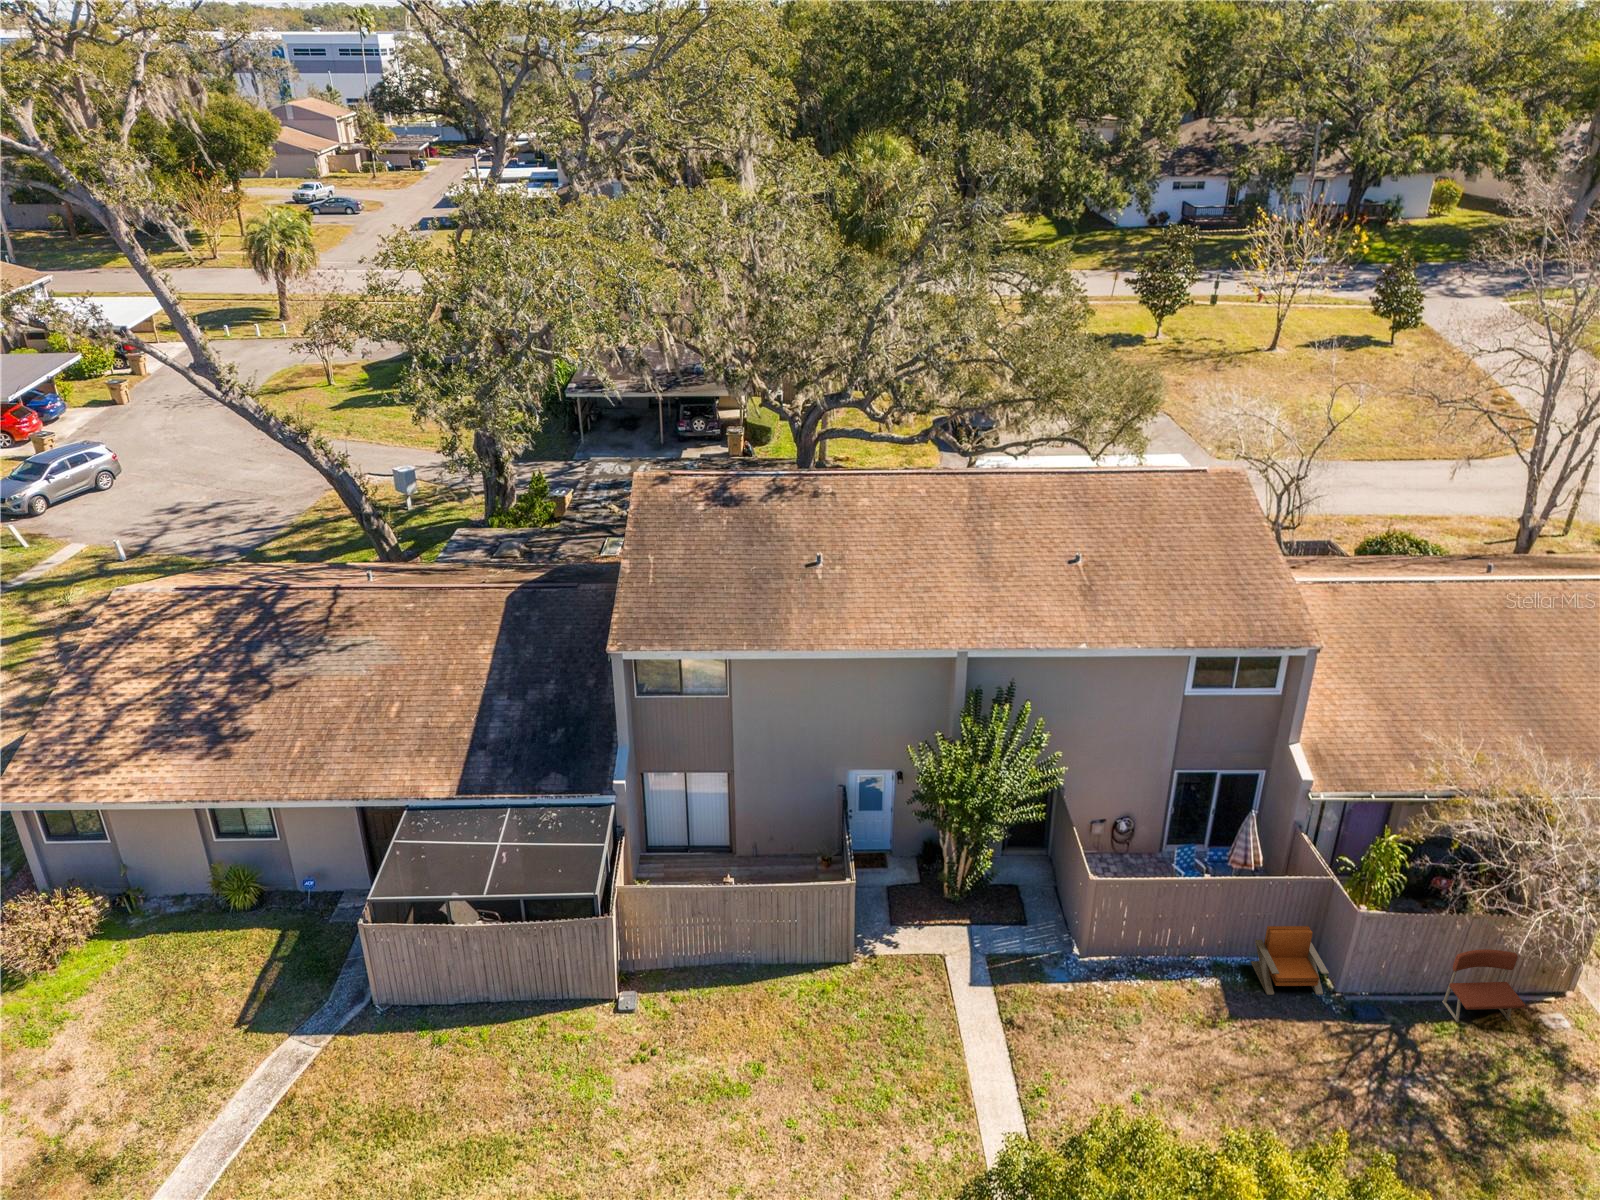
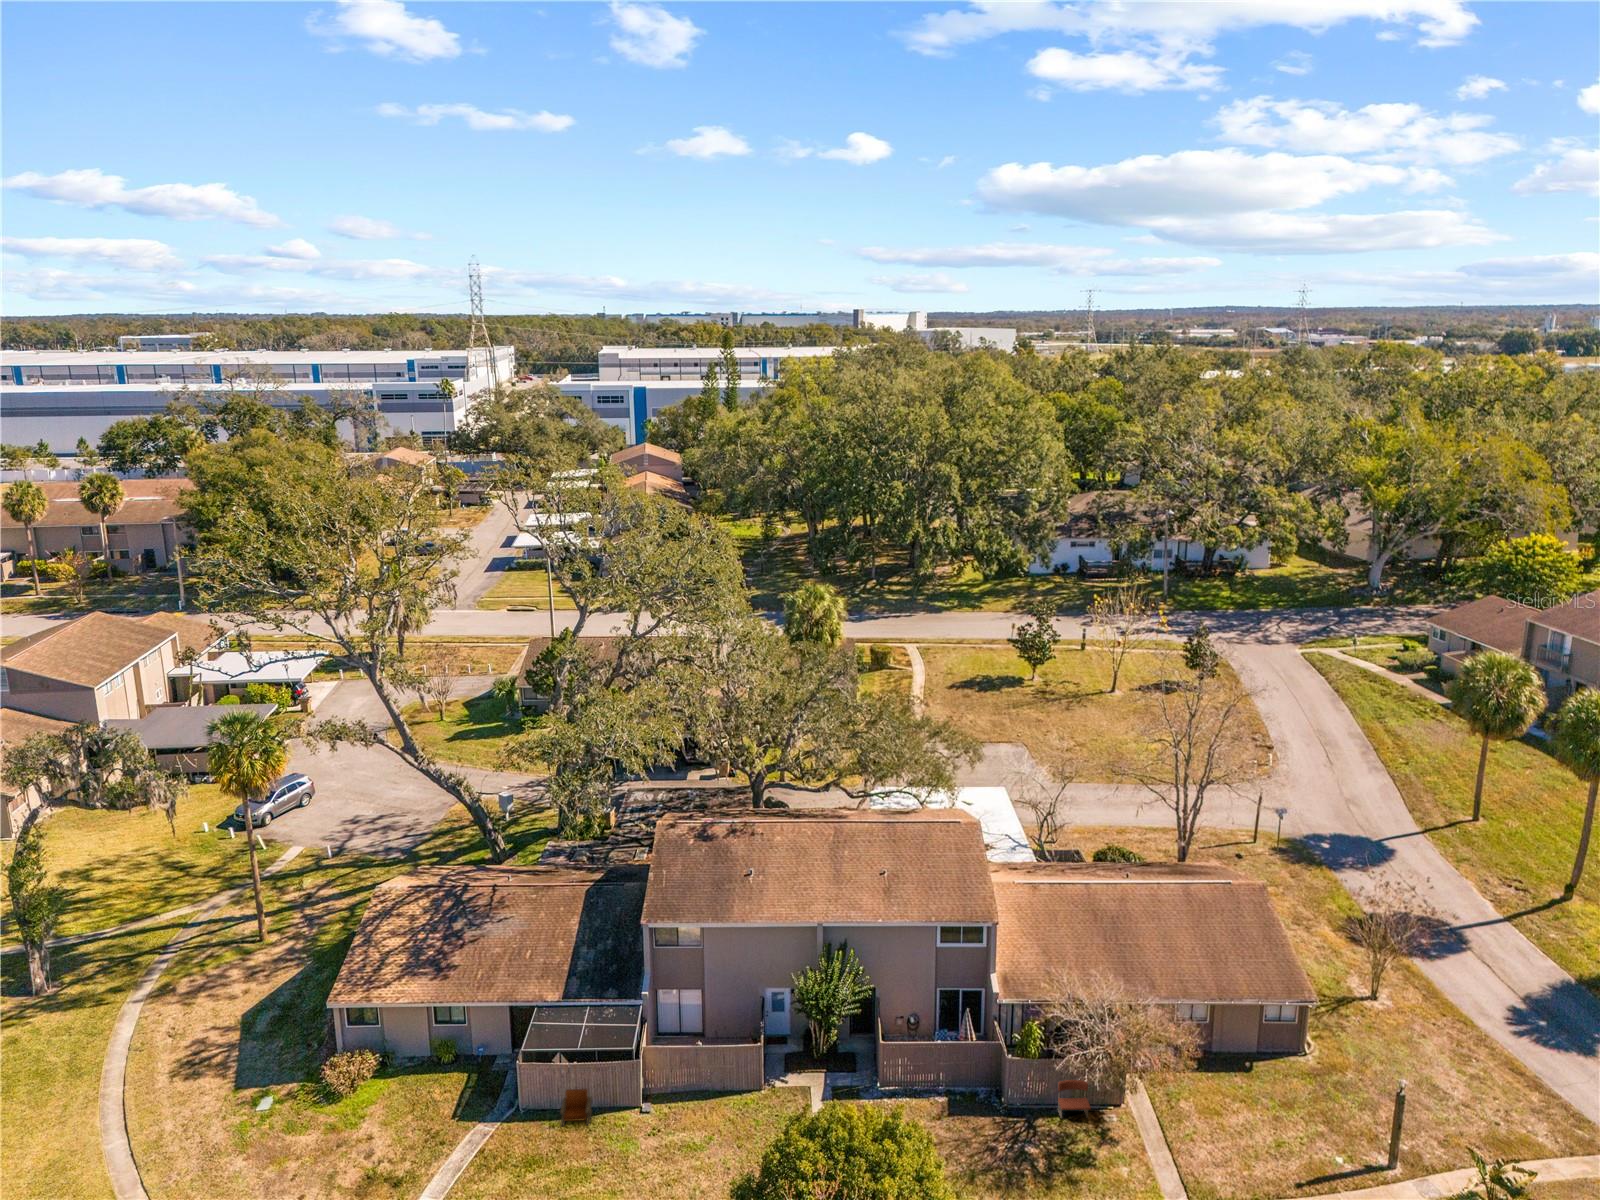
lounge chair: present [1251,926,1329,995] -> present [560,1089,592,1126]

